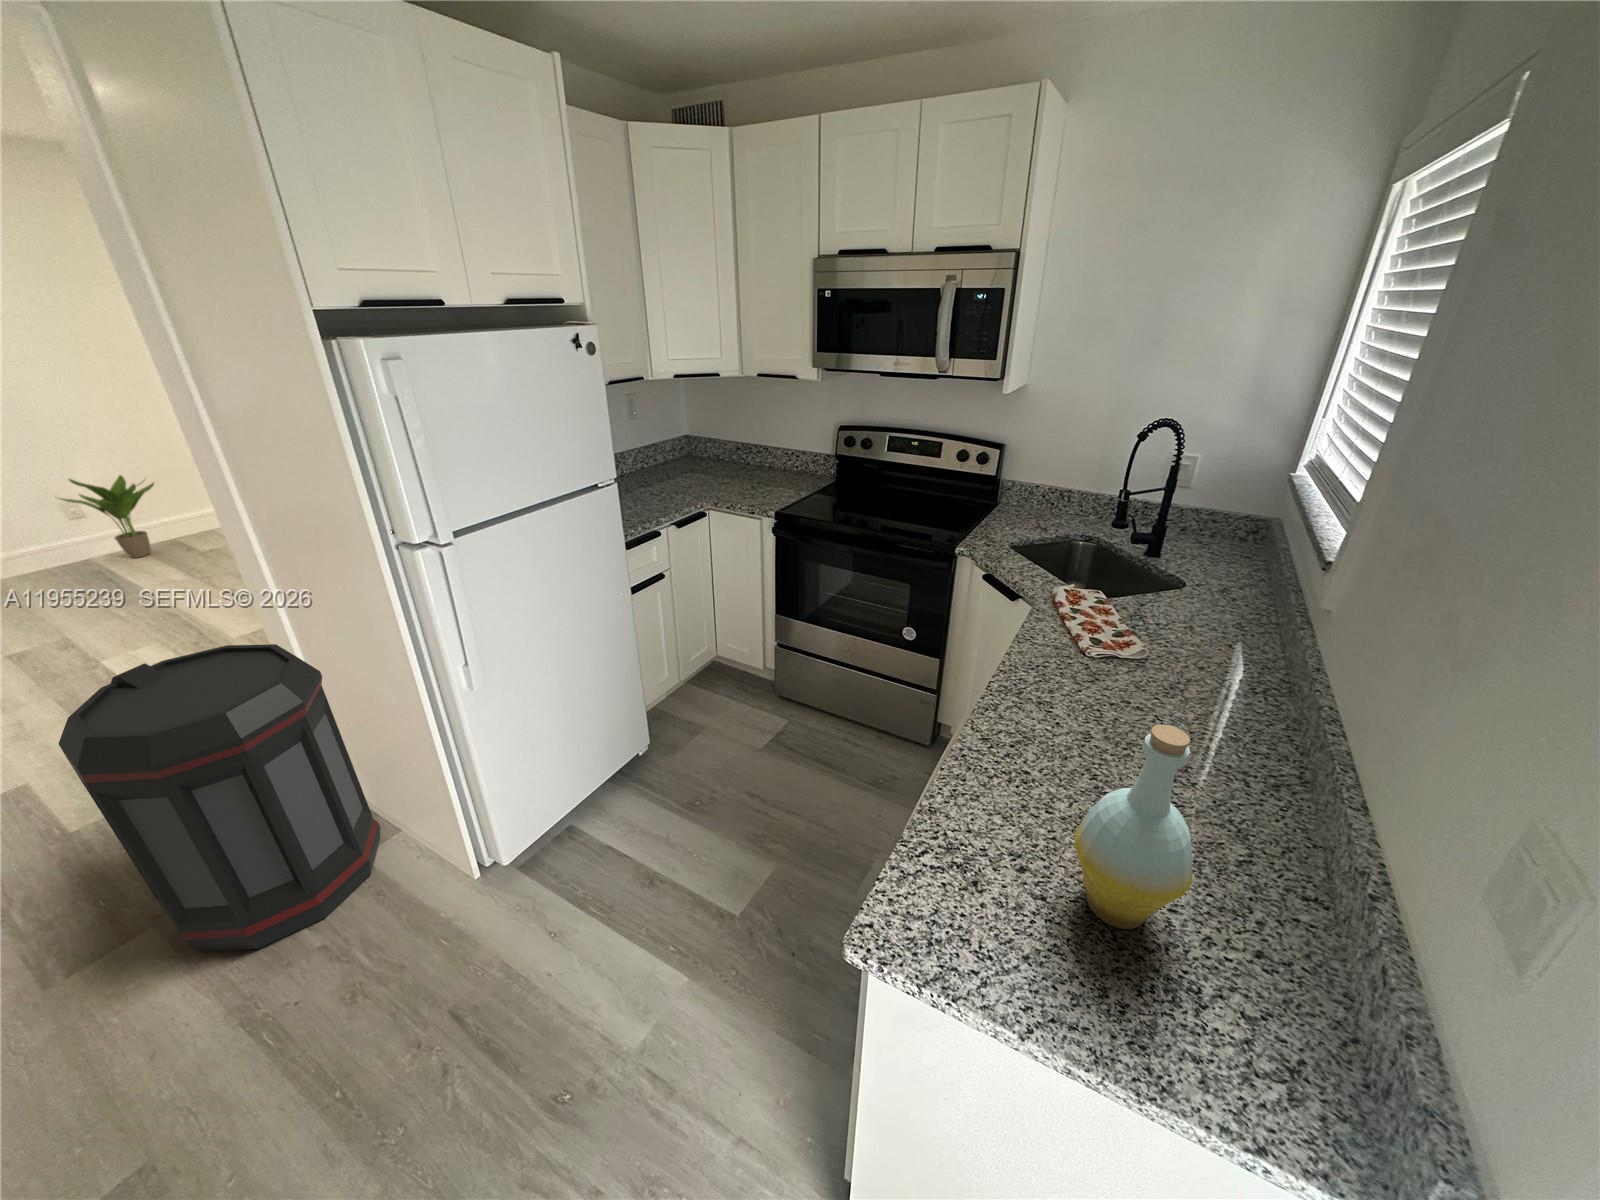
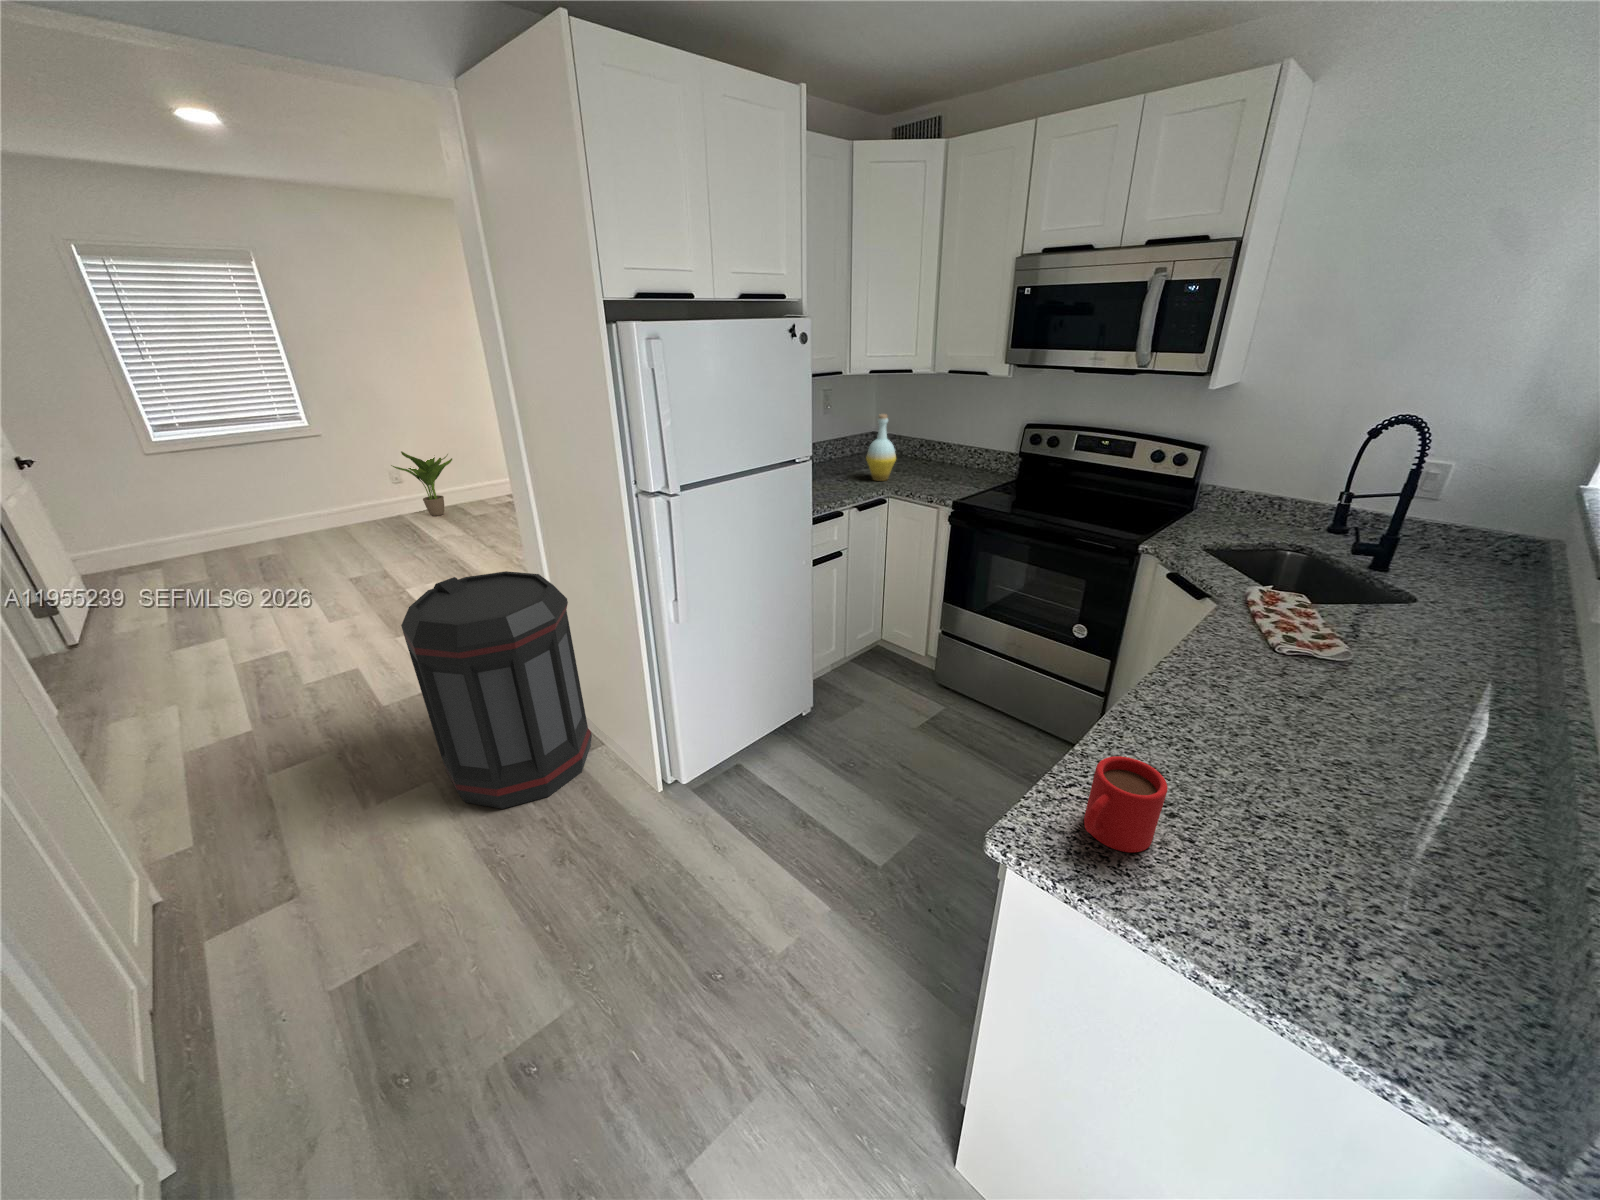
bottle: present [1074,725,1192,929] -> present [866,414,896,481]
mug: none [940,824,1018,929] -> present [1084,756,1167,852]

